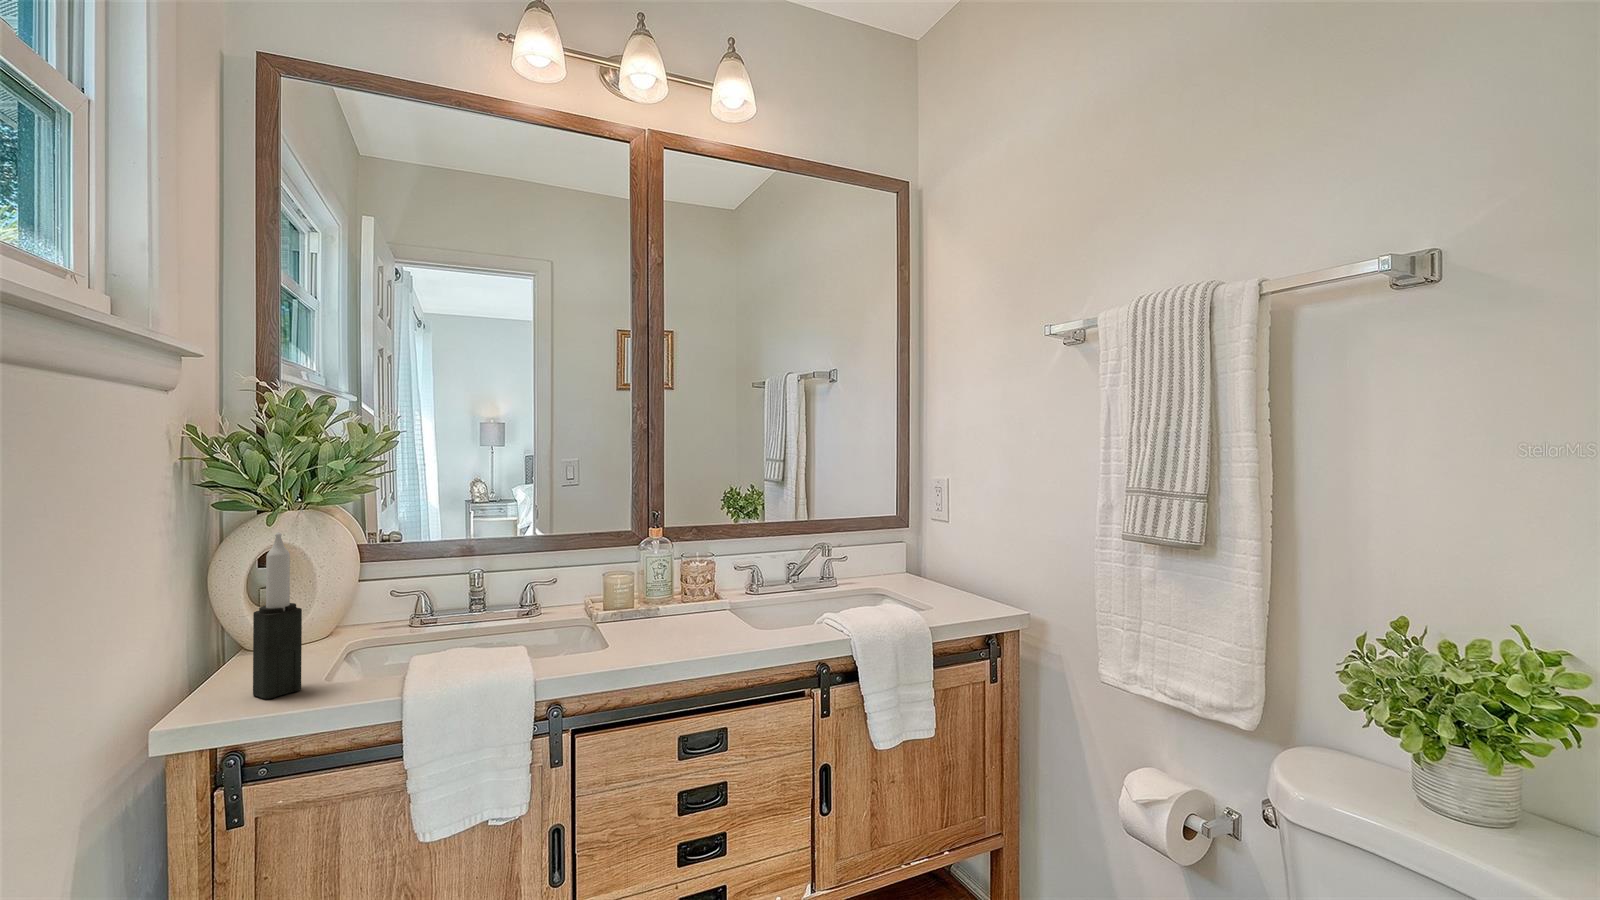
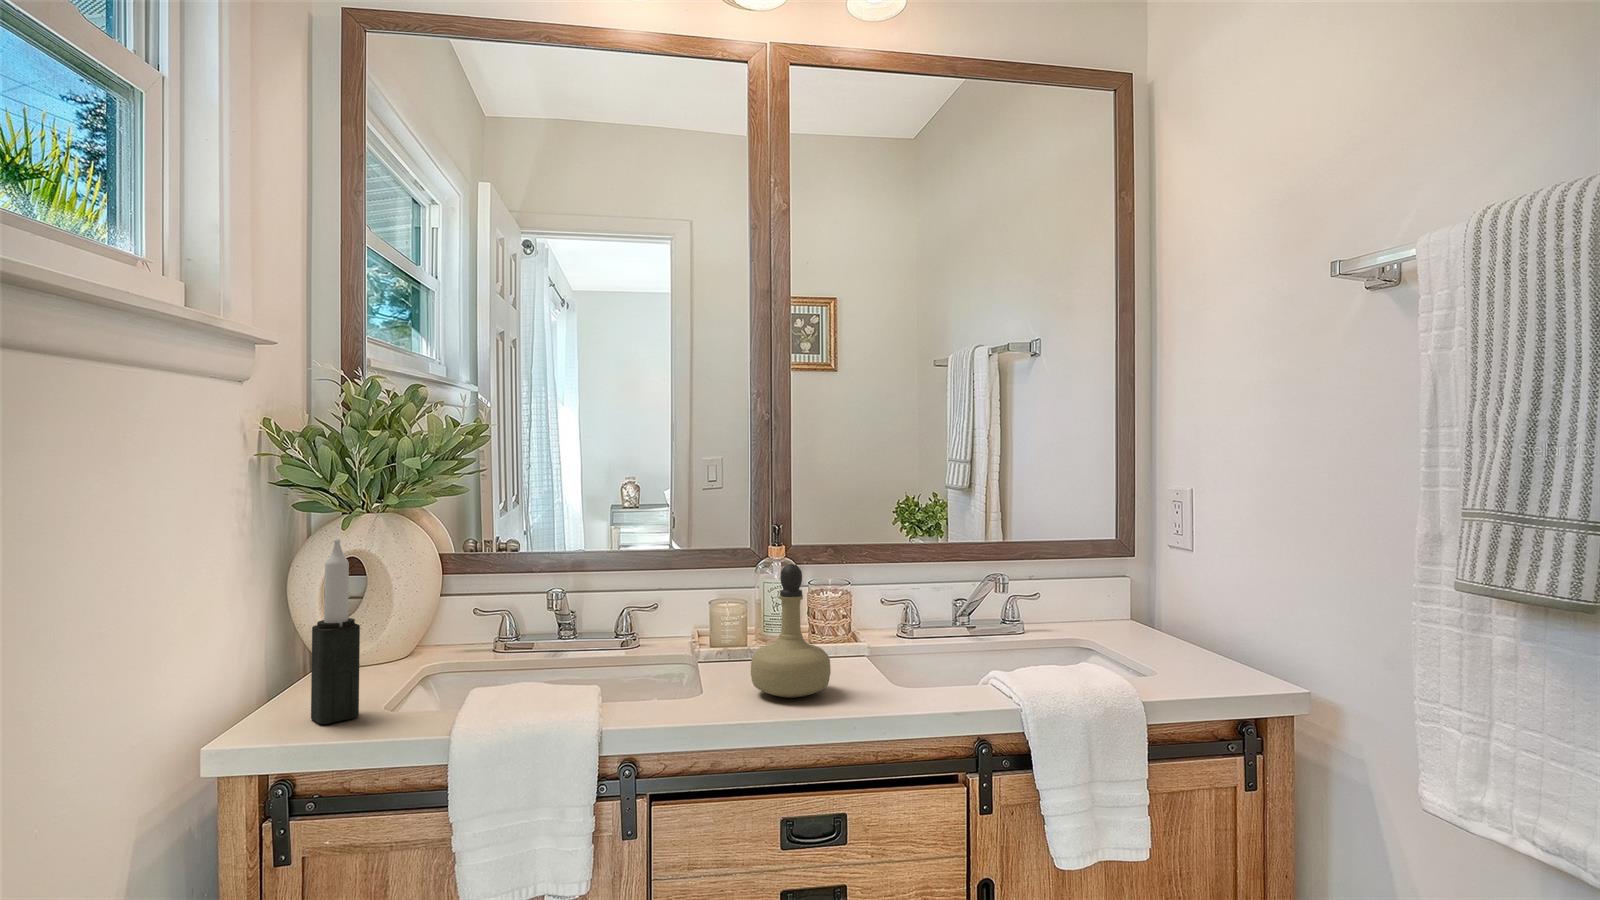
perfume bottle: none [649,540,711,644] -> present [751,564,831,698]

